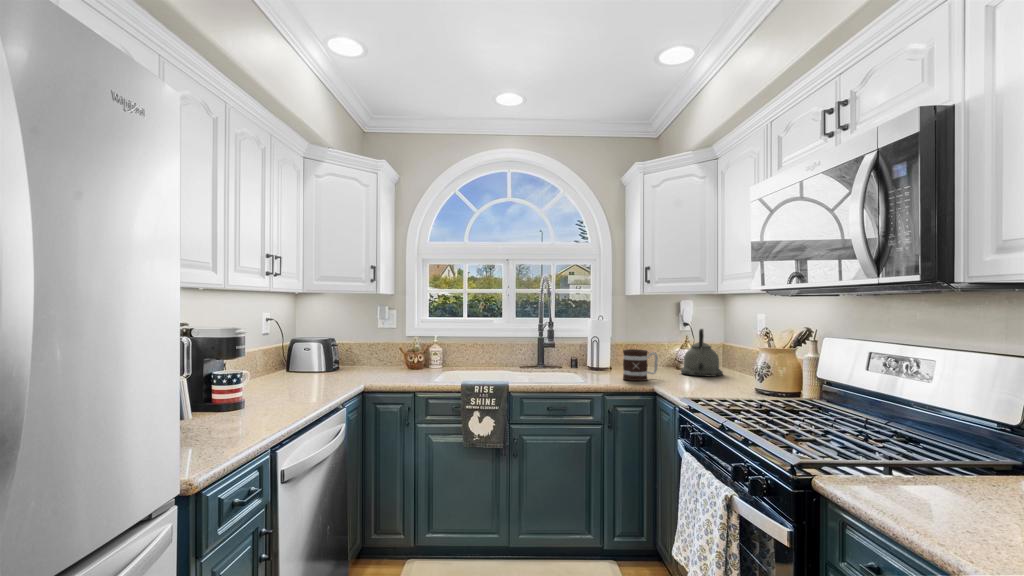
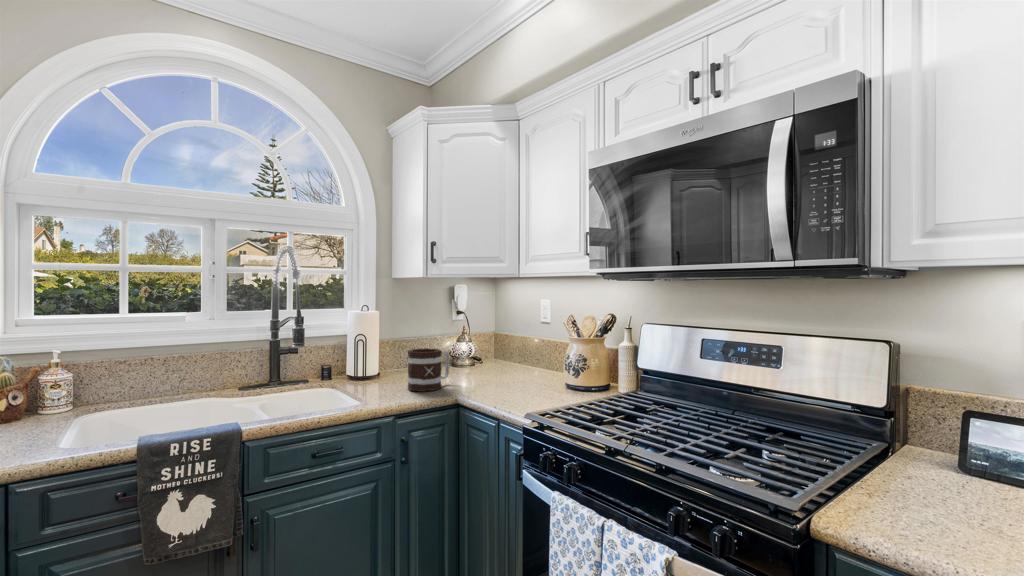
kettle: present [681,329,723,377] -> none [465,318,511,374]

